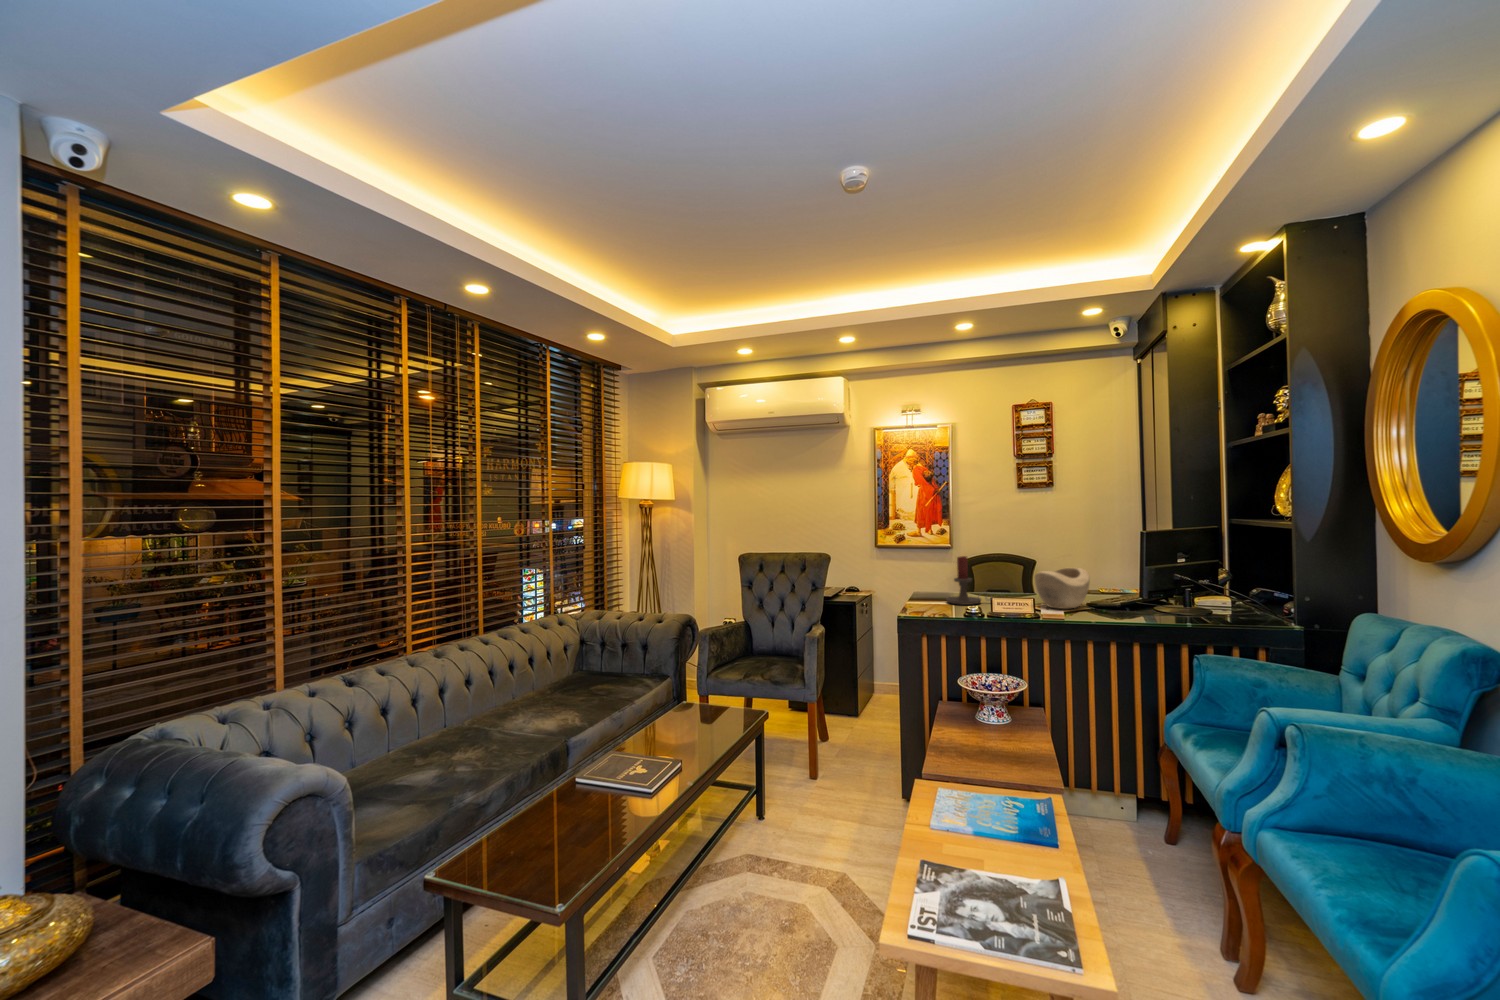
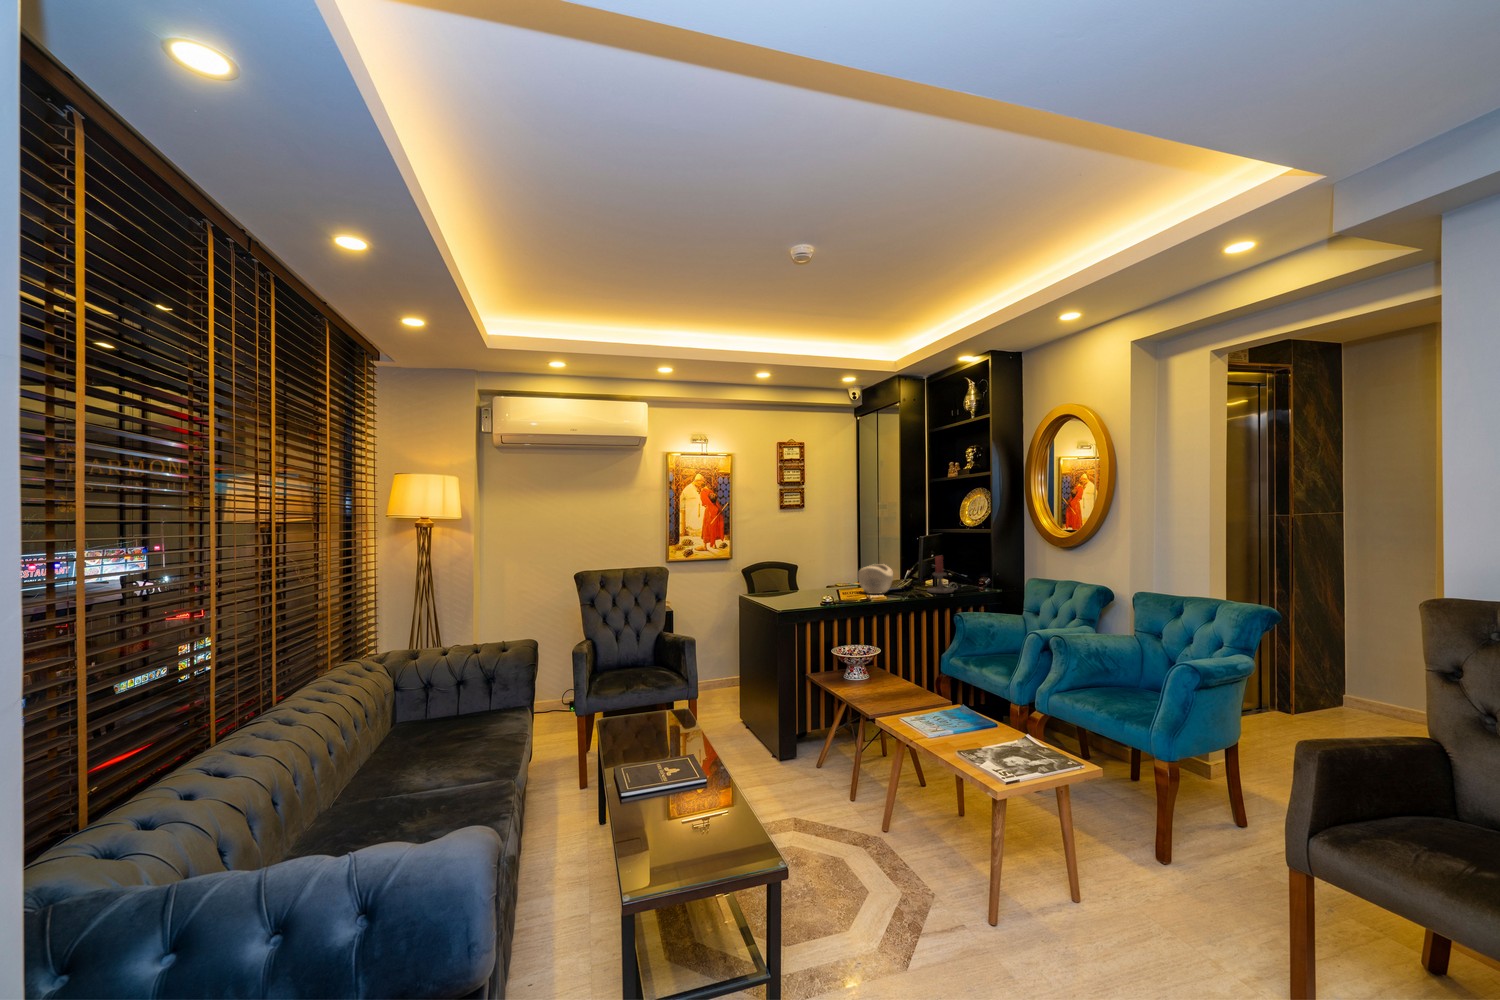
candle holder: present [946,556,981,605] -> present [927,556,957,593]

